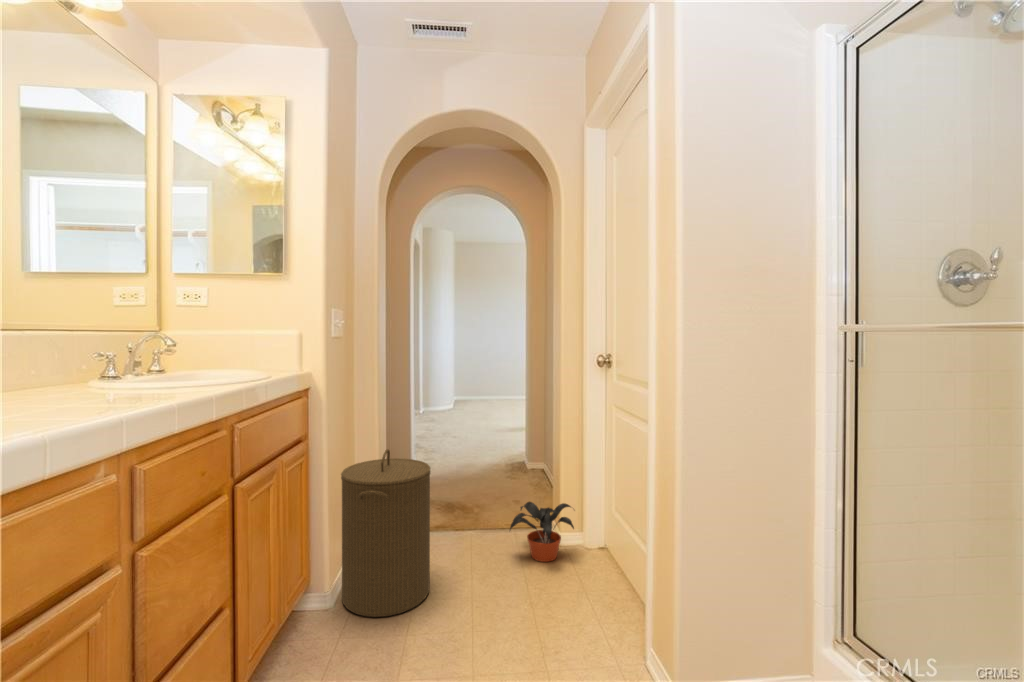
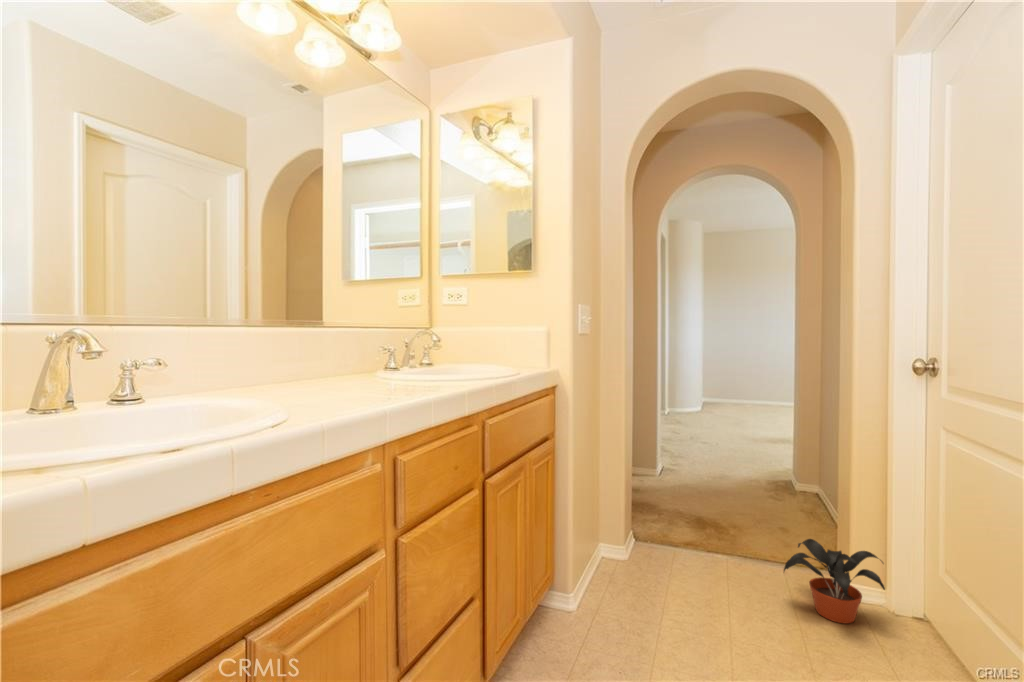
laundry hamper: present [341,449,430,617] -> none [586,455,683,641]

